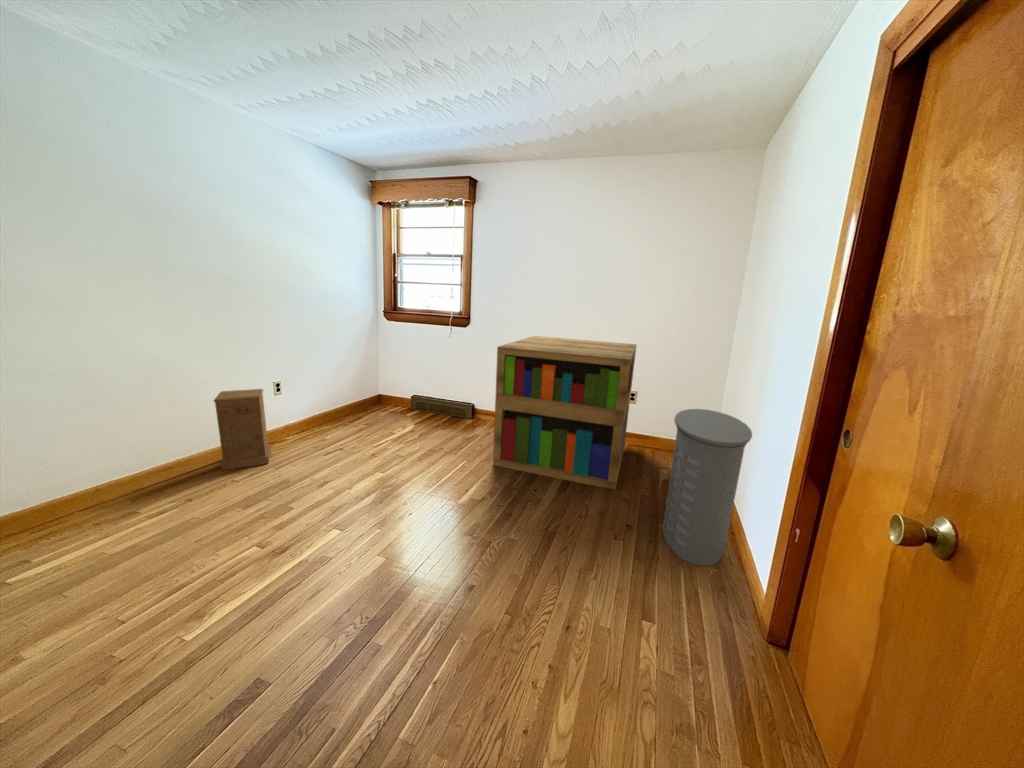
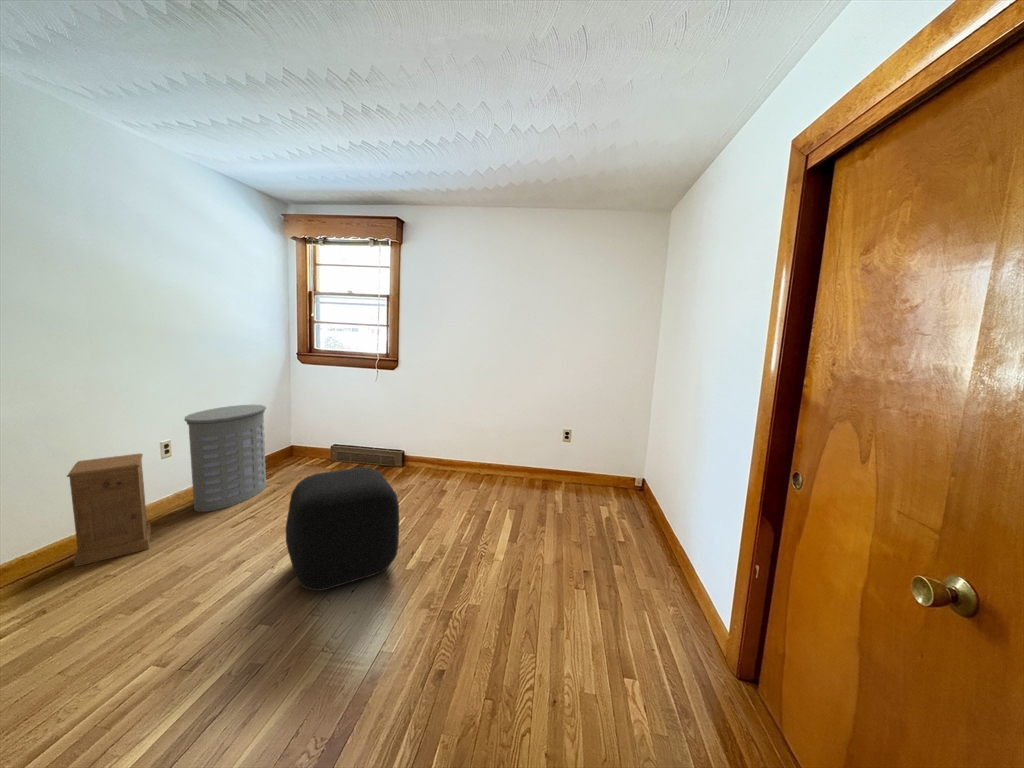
bookshelf: present [493,336,637,490] -> none [436,378,574,532]
laundry hamper: present [662,409,752,566] -> present [185,405,266,512]
ottoman: none [361,411,454,509] -> present [286,467,399,591]

